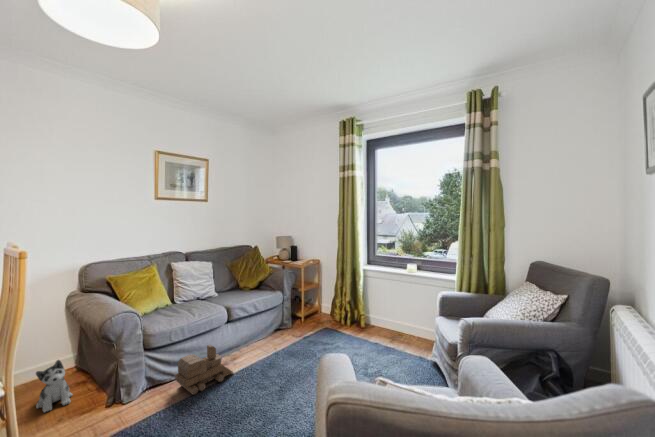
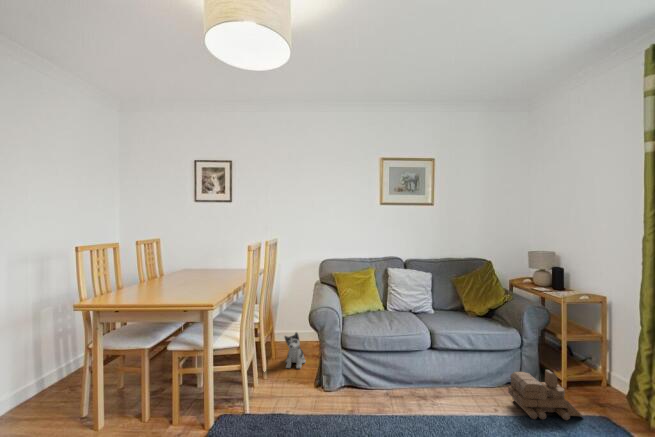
toy train: present [175,345,233,395] -> present [508,370,582,420]

